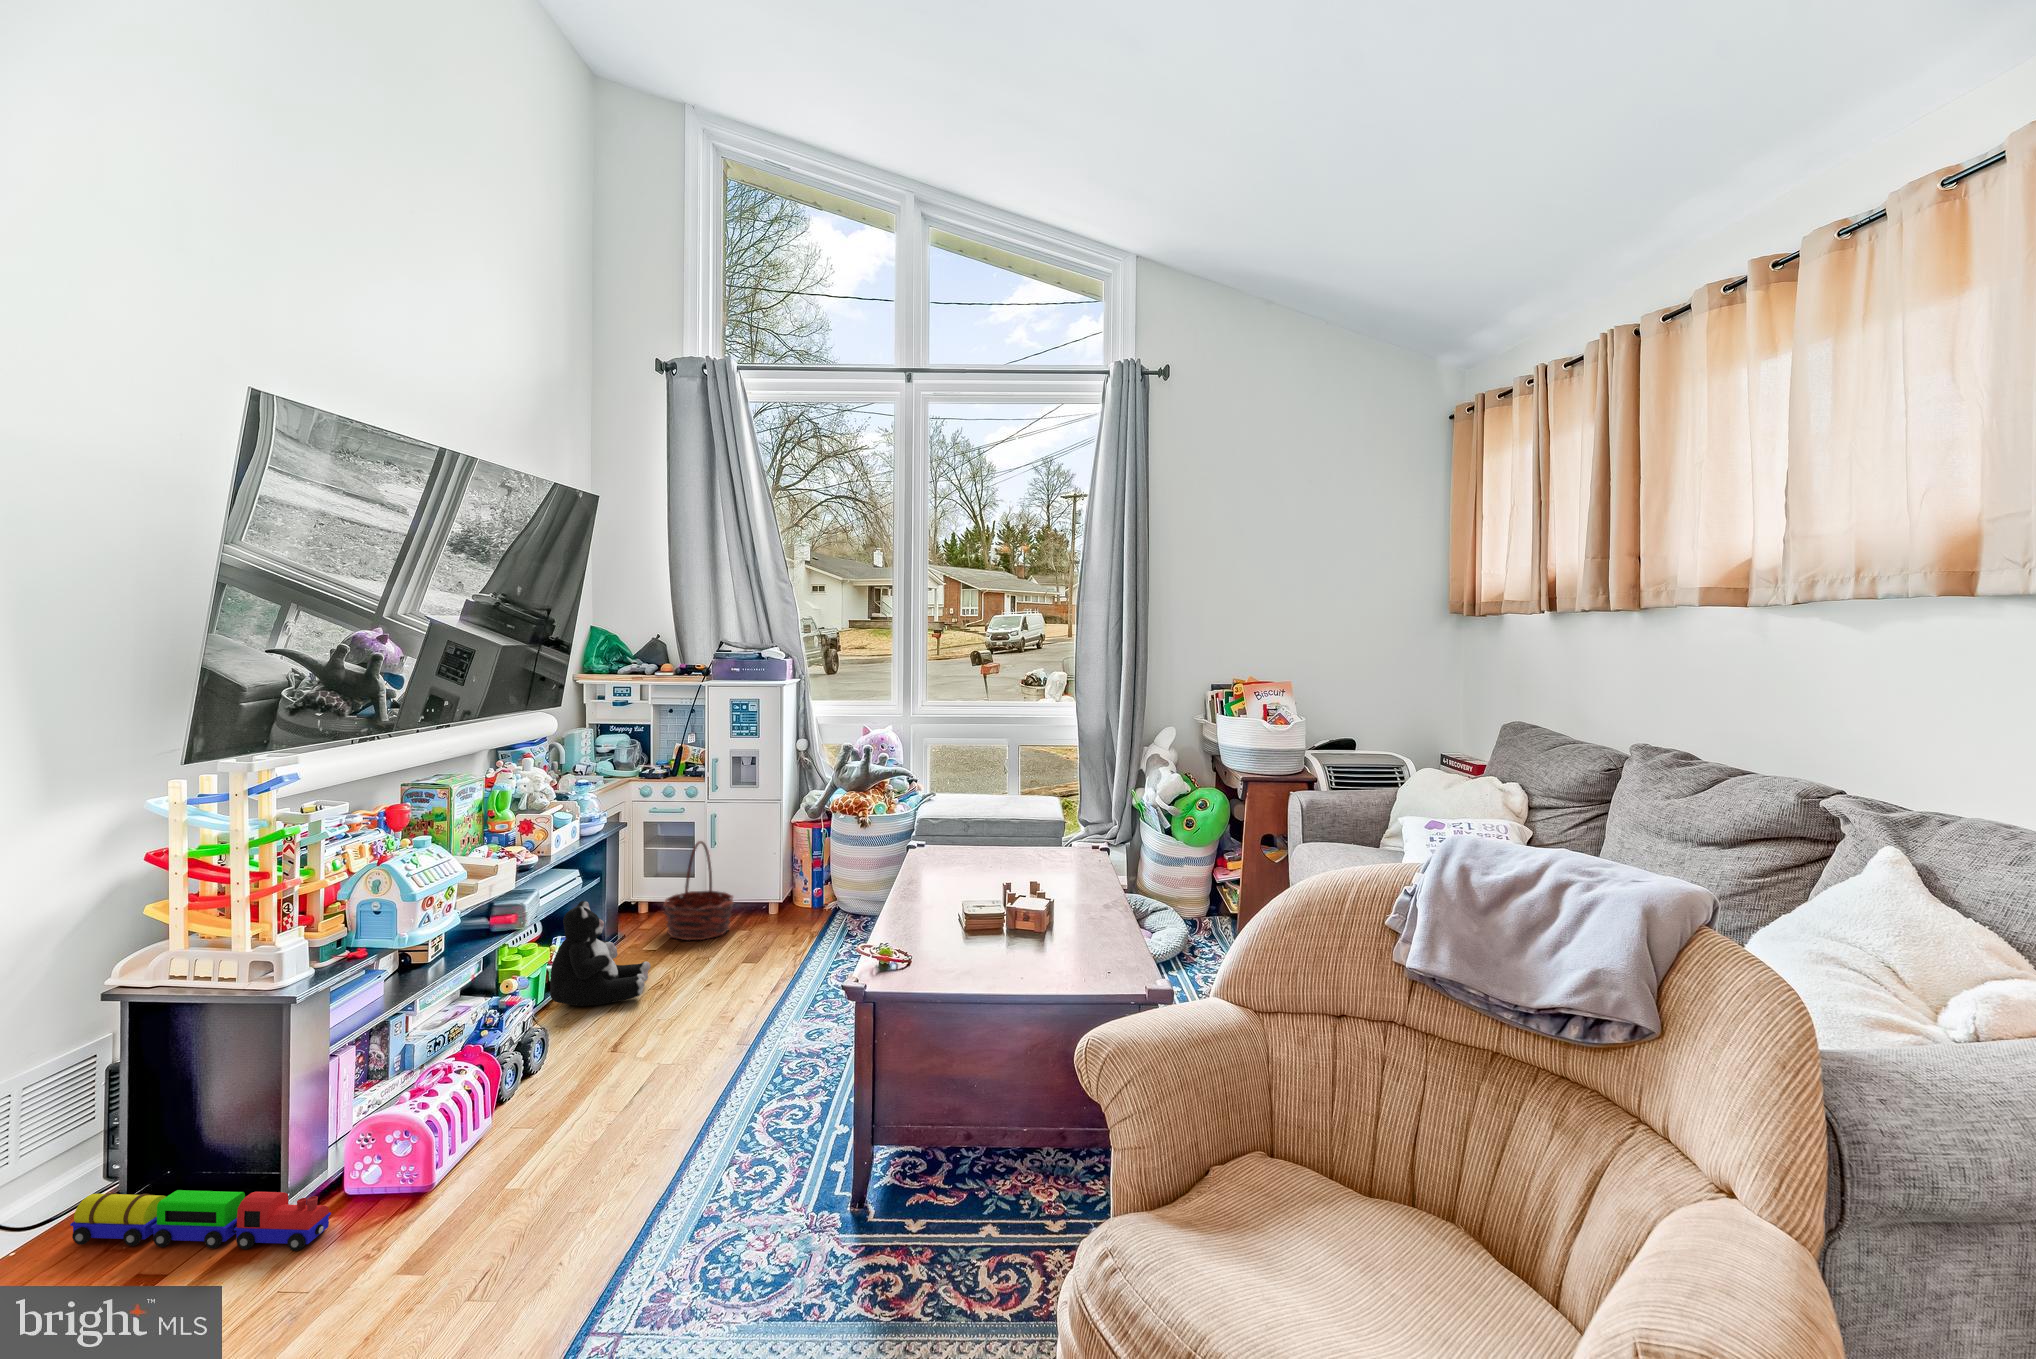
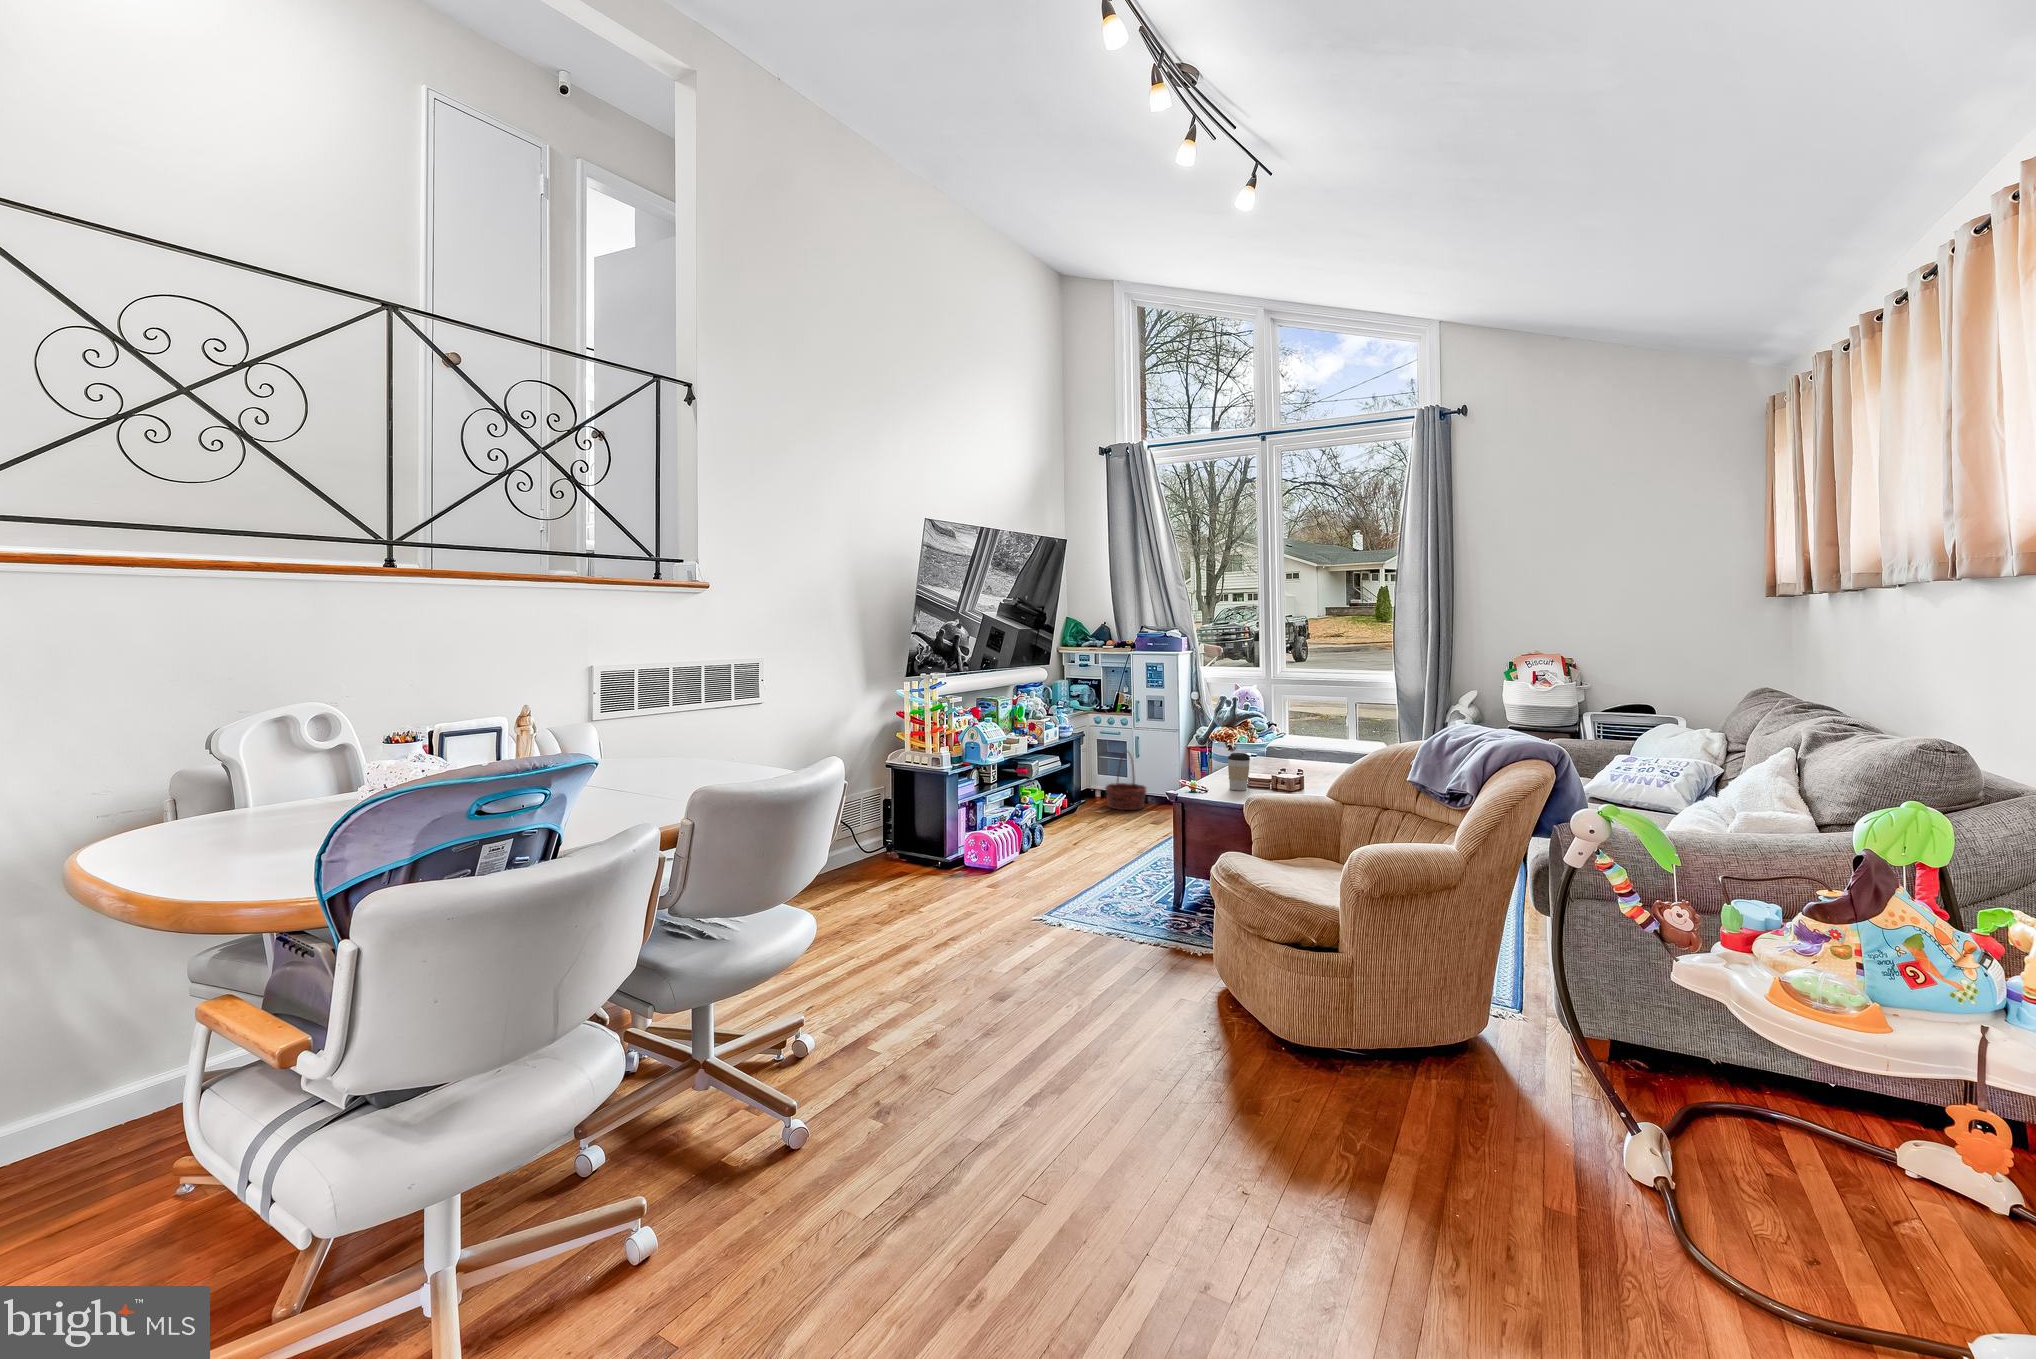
coffee cup: none [940,886,981,960] -> present [1228,753,1250,790]
plush toy: present [550,901,651,1006] -> none [1043,771,1095,828]
toy train: present [70,1190,331,1251] -> none [875,848,960,878]

